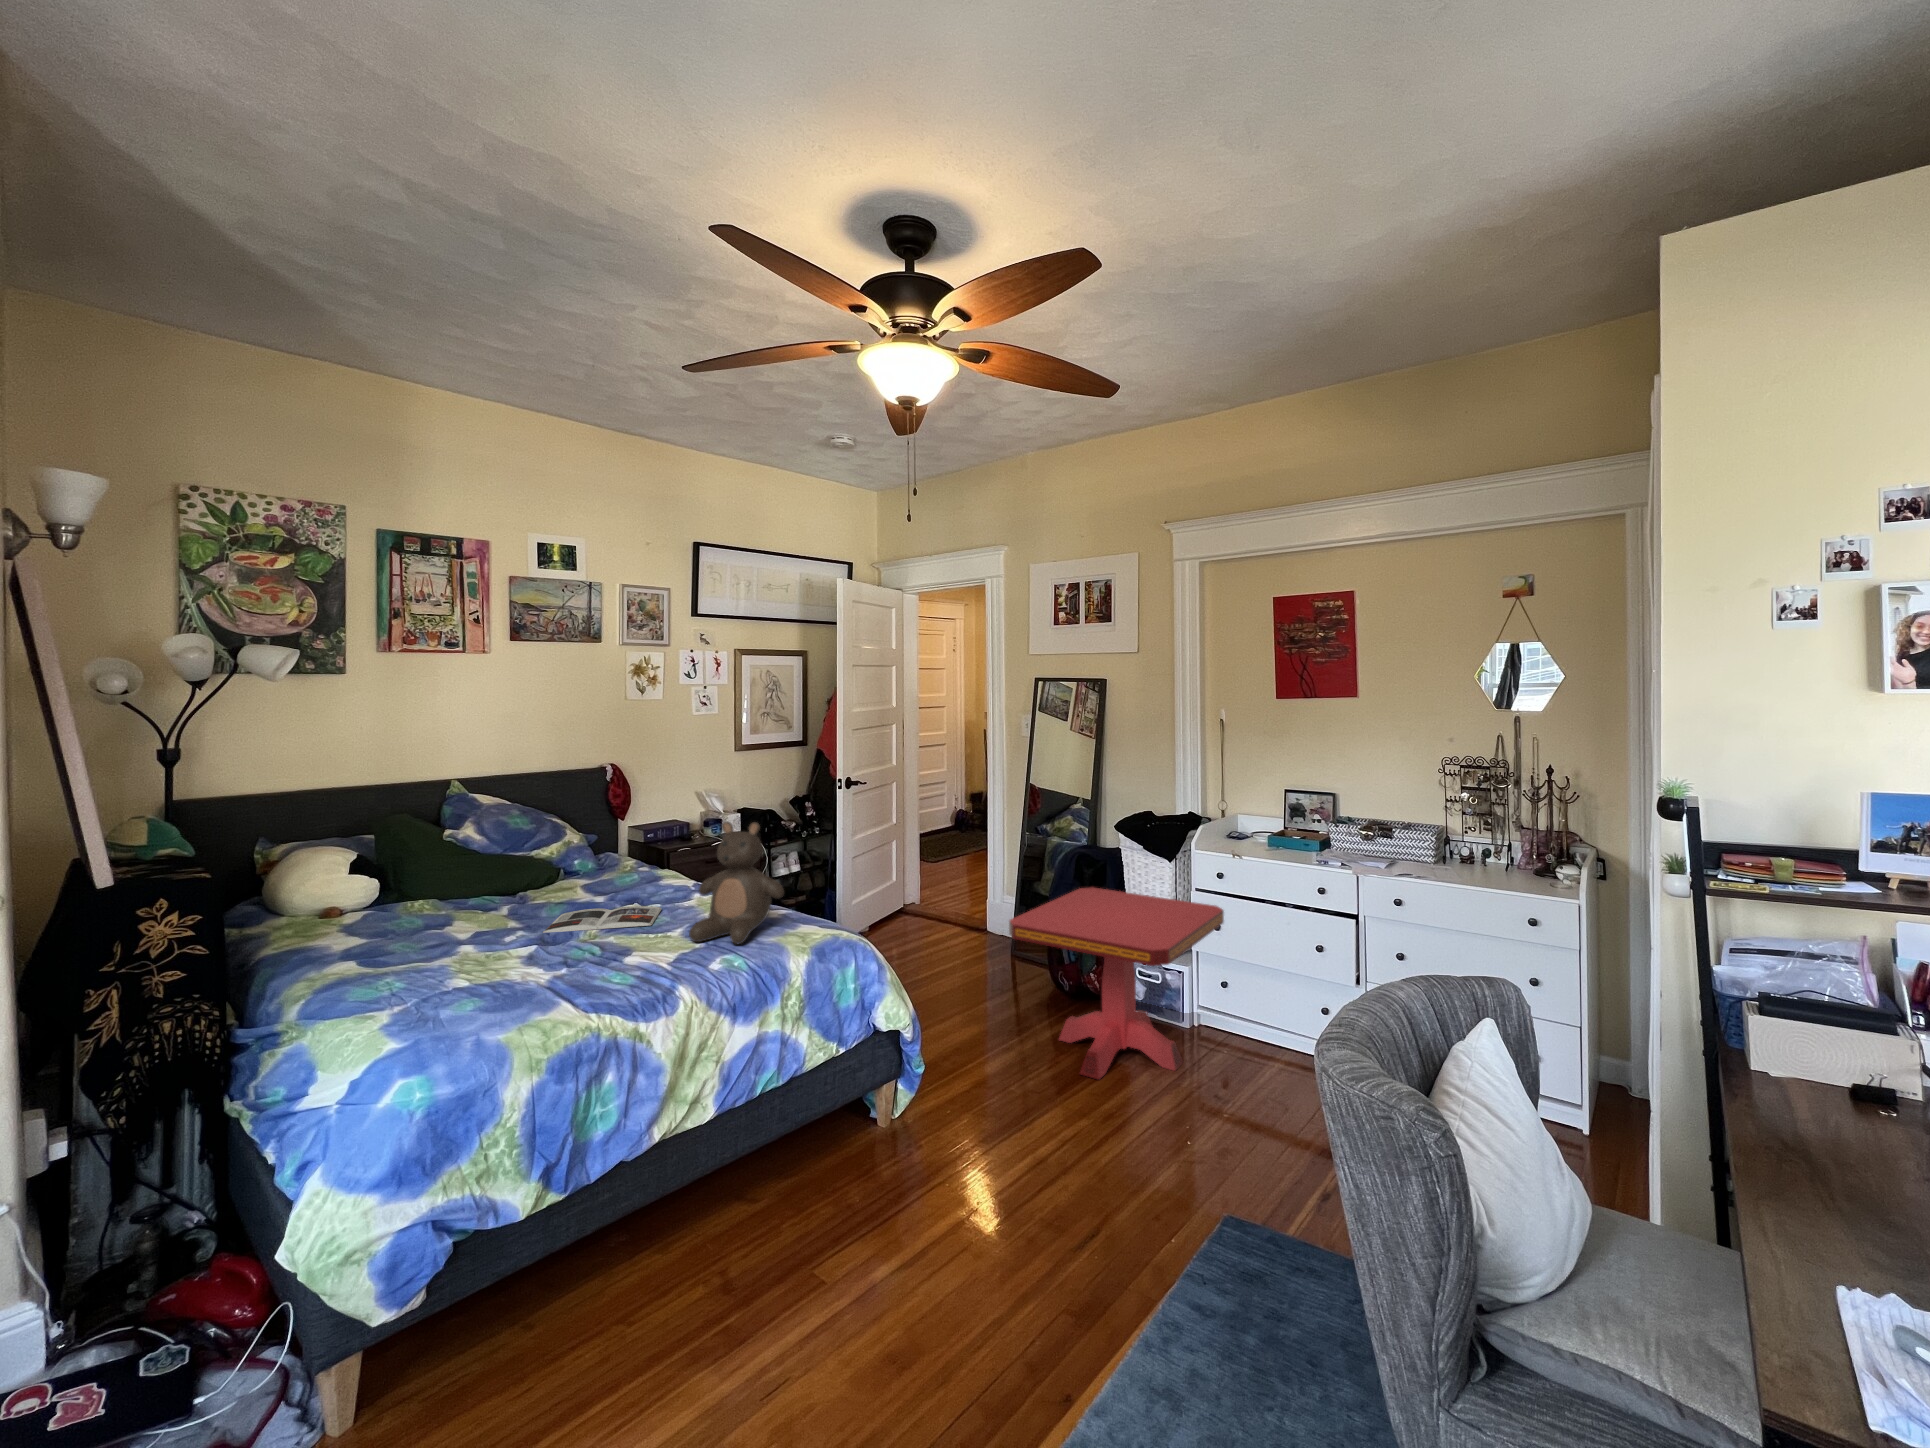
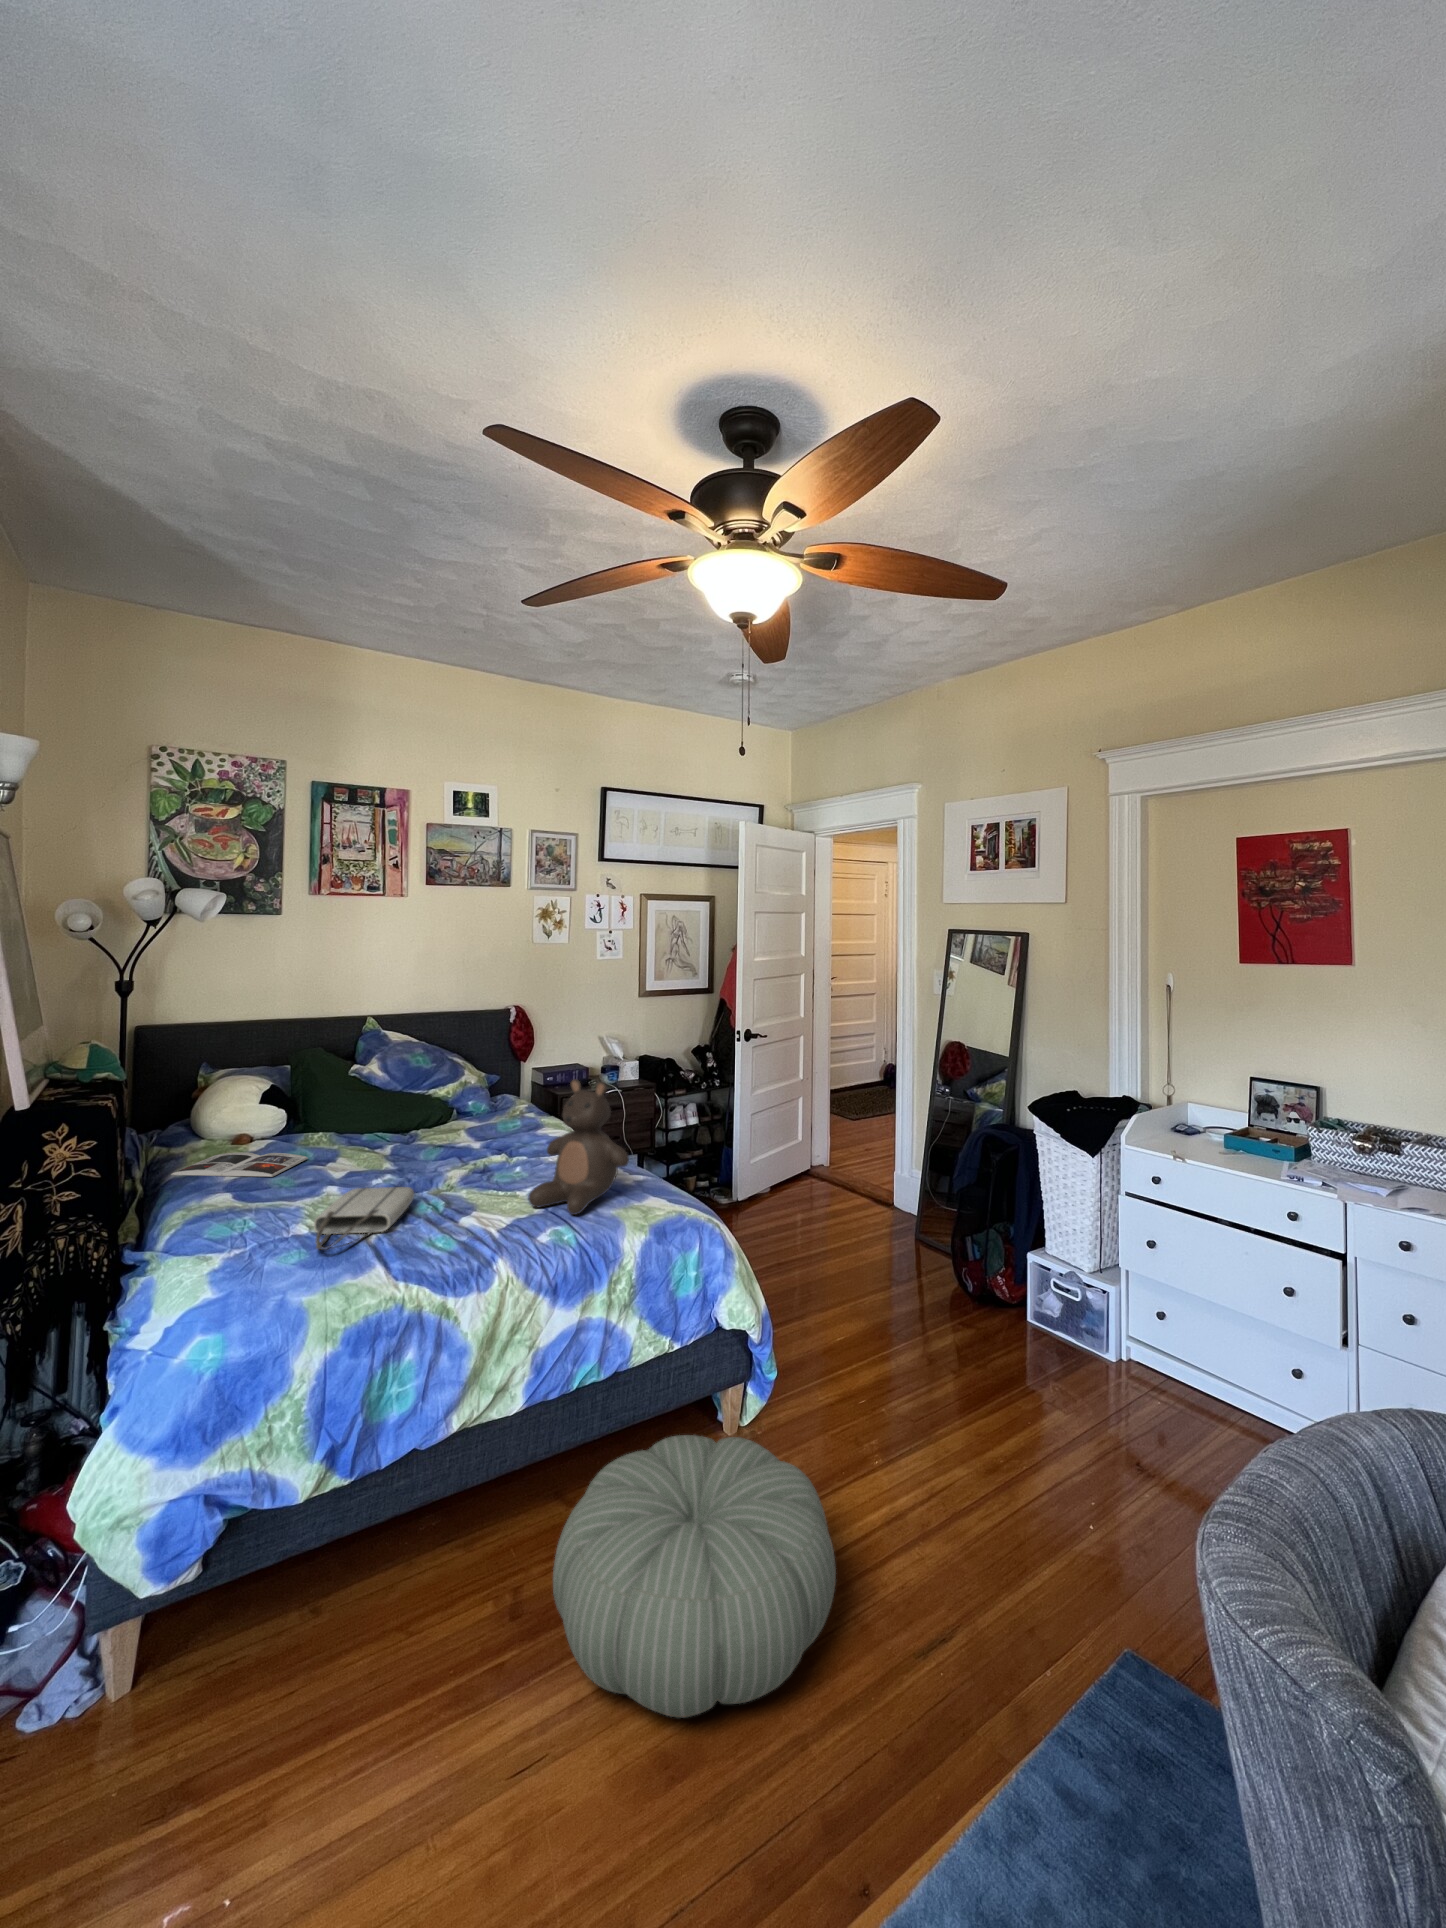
side table: present [1009,887,1224,1079] -> none [890,1177,1160,1421]
magazine: present [543,906,661,933] -> present [171,1153,308,1177]
tote bag: none [479,935,570,994] -> present [314,1187,414,1250]
pouf: none [764,1114,1007,1328] -> present [553,1435,836,1718]

